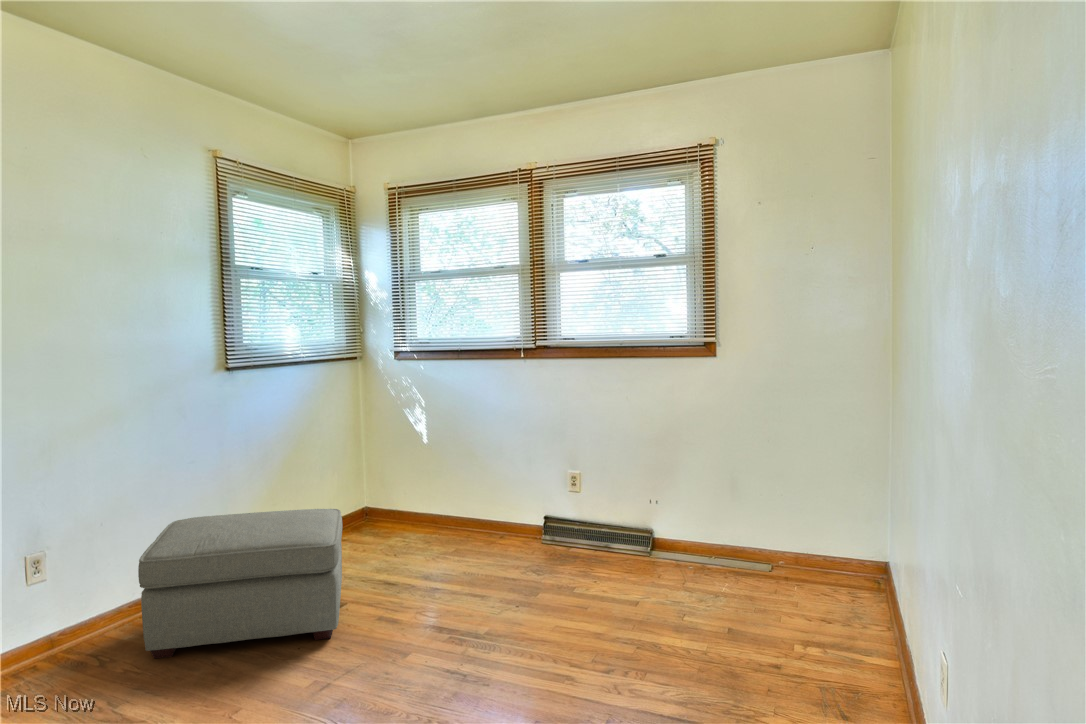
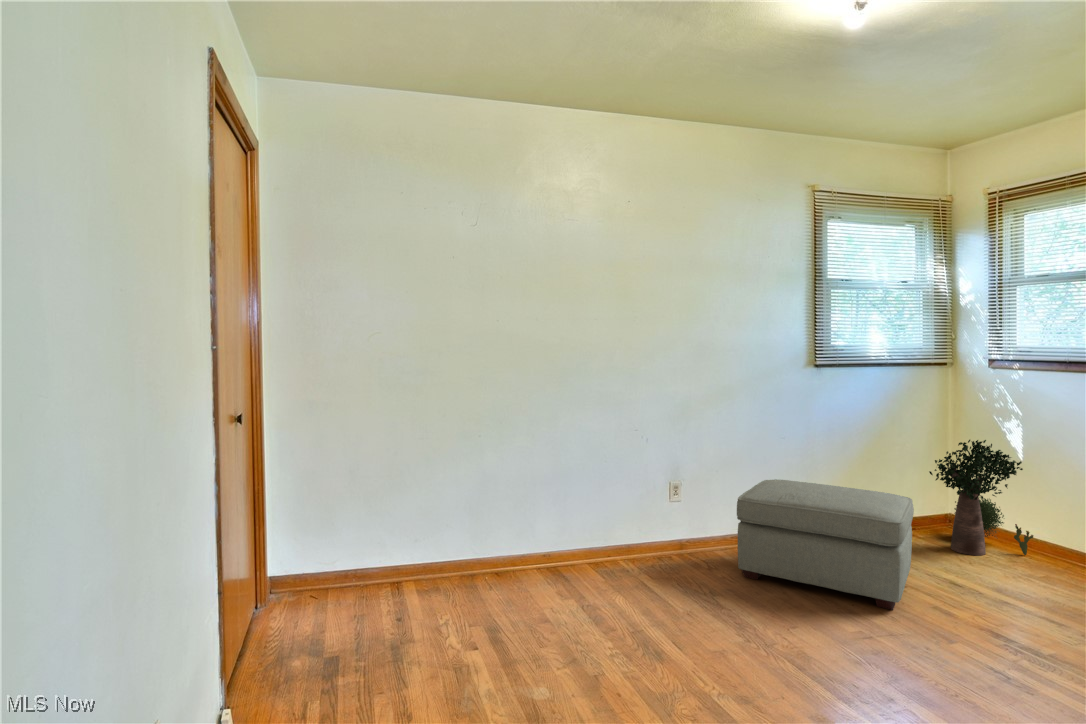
potted plant: none [350,432,436,548] -> present [929,440,1033,555]

